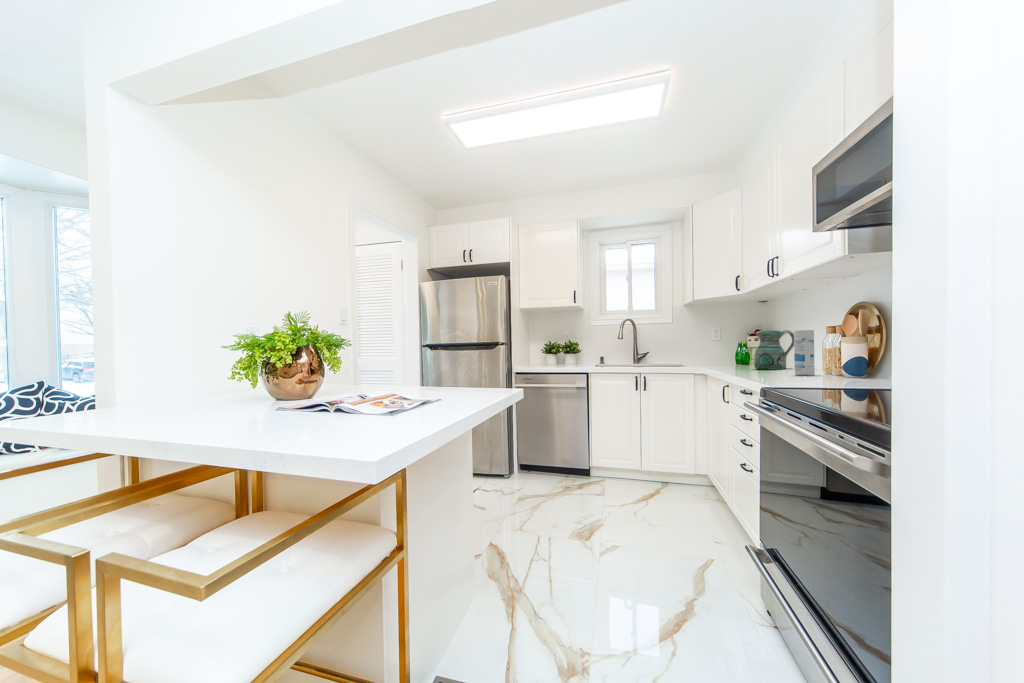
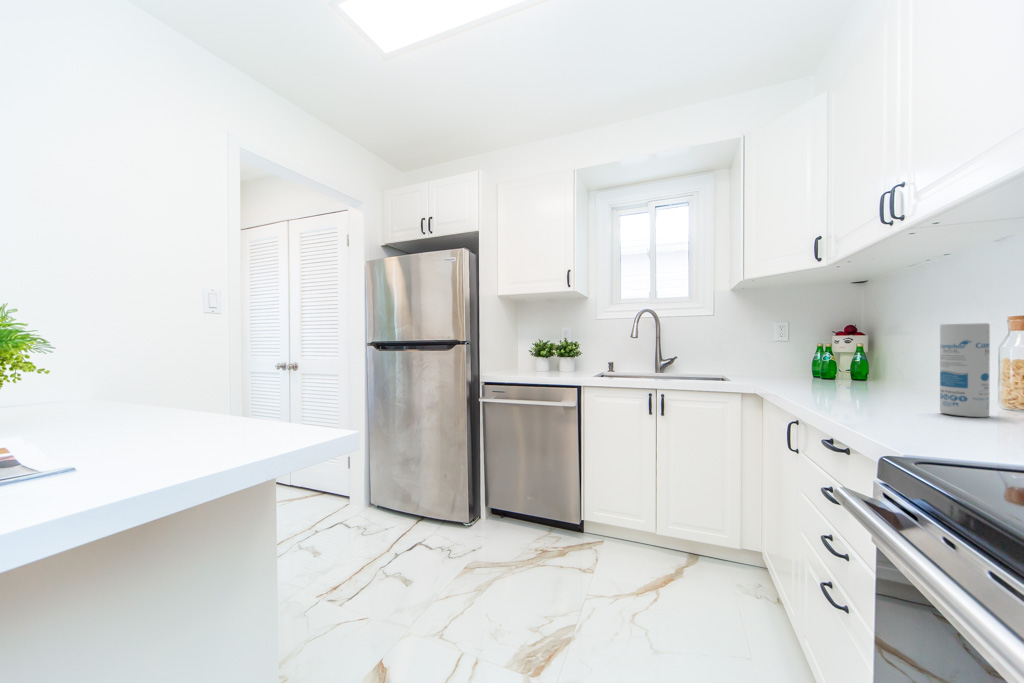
ceramic pitcher: present [754,330,794,370] -> none [846,325,927,394]

